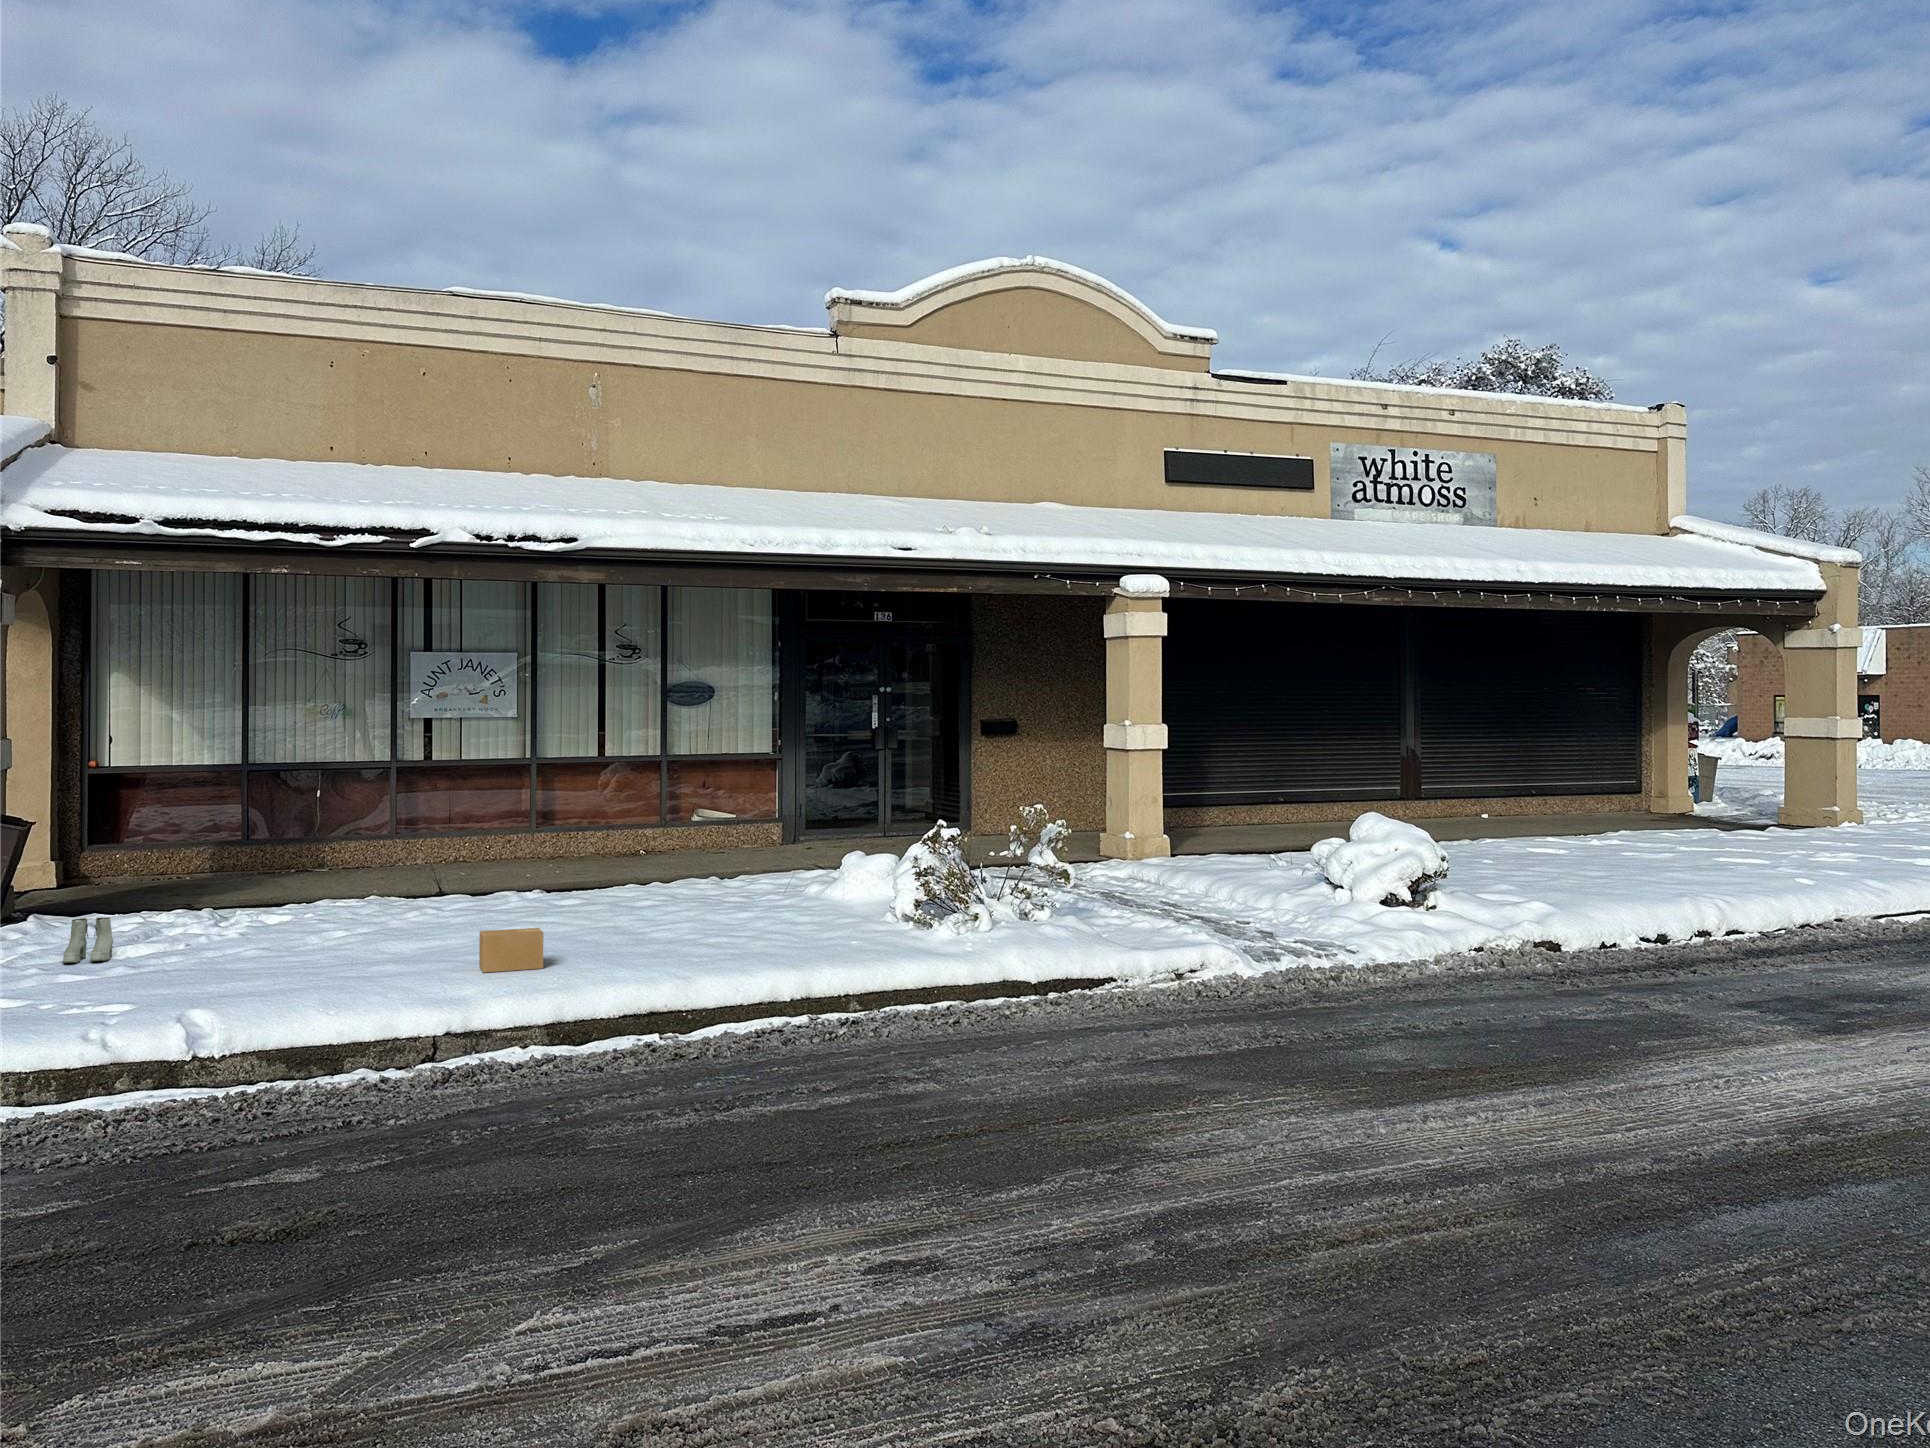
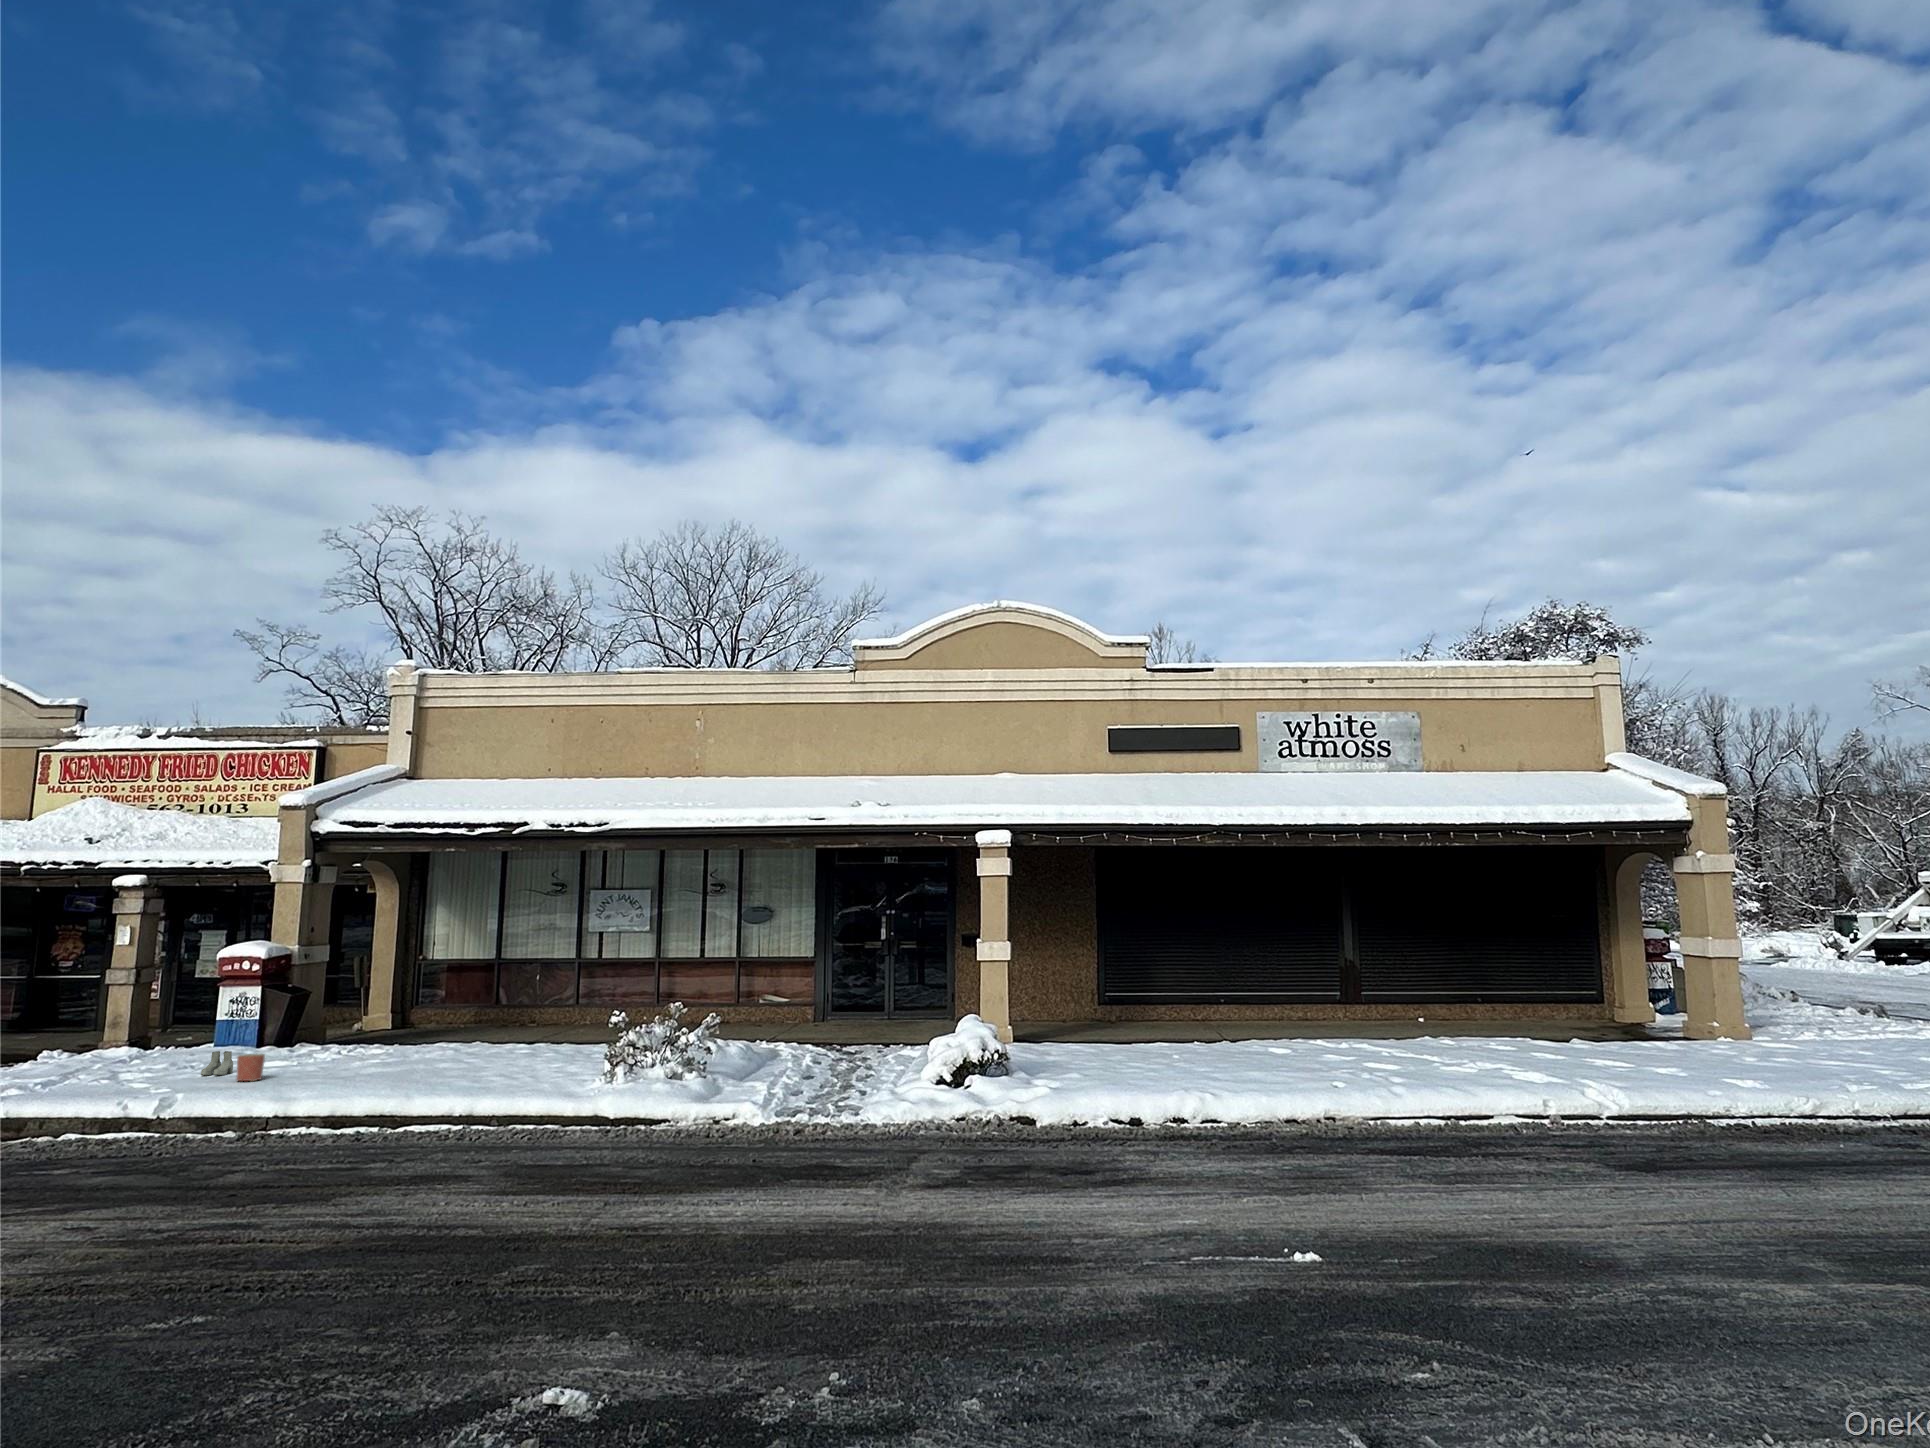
planter: none [172,919,222,970] -> present [236,1054,265,1081]
cardboard box: present [479,928,543,973] -> none [358,1067,402,1091]

